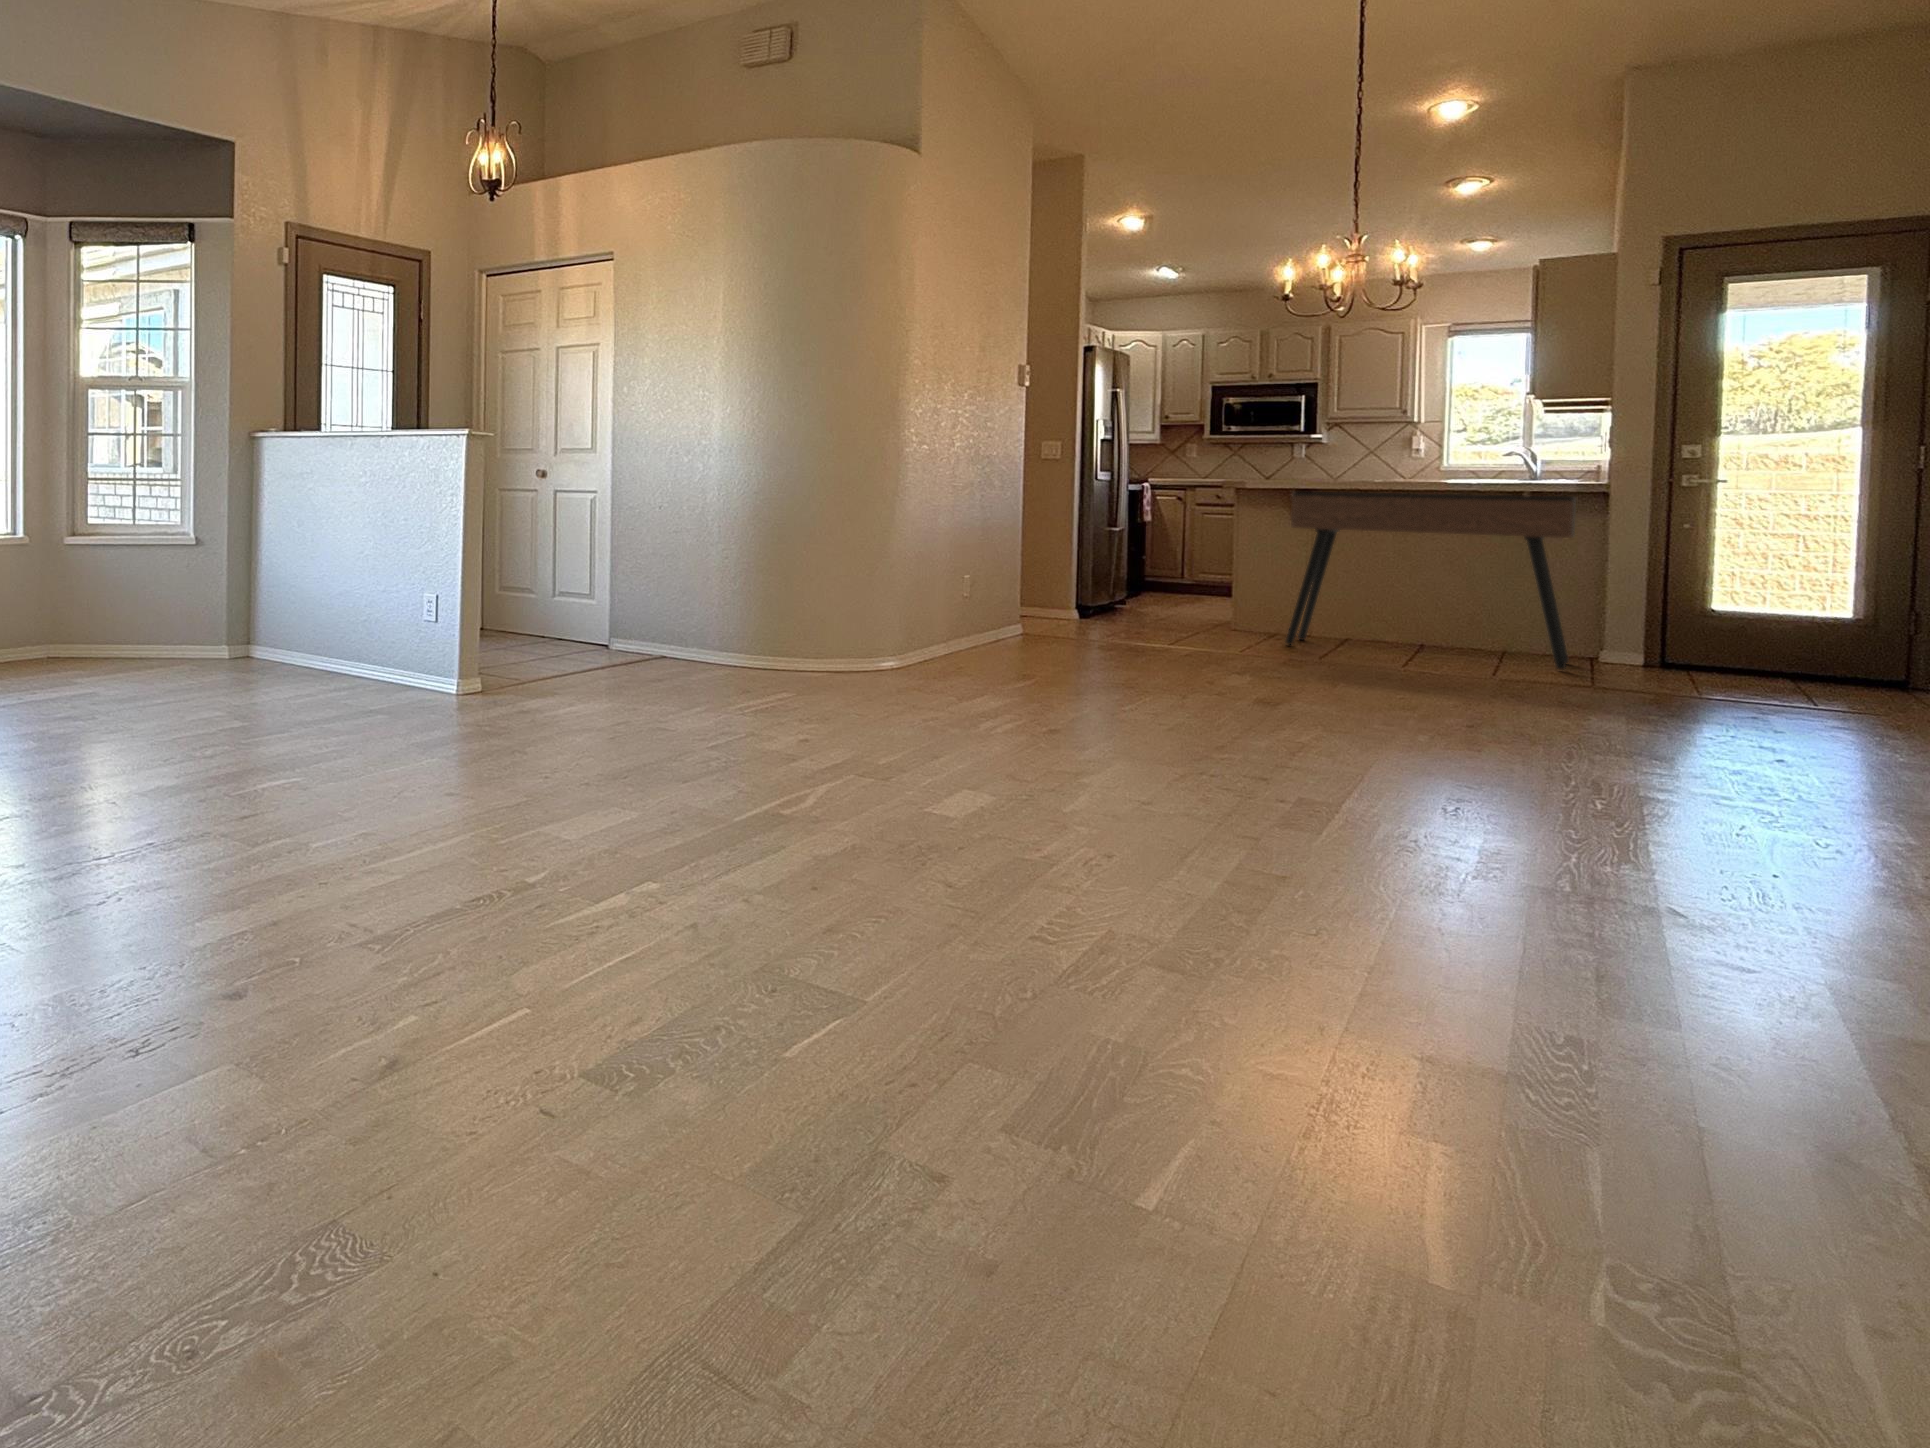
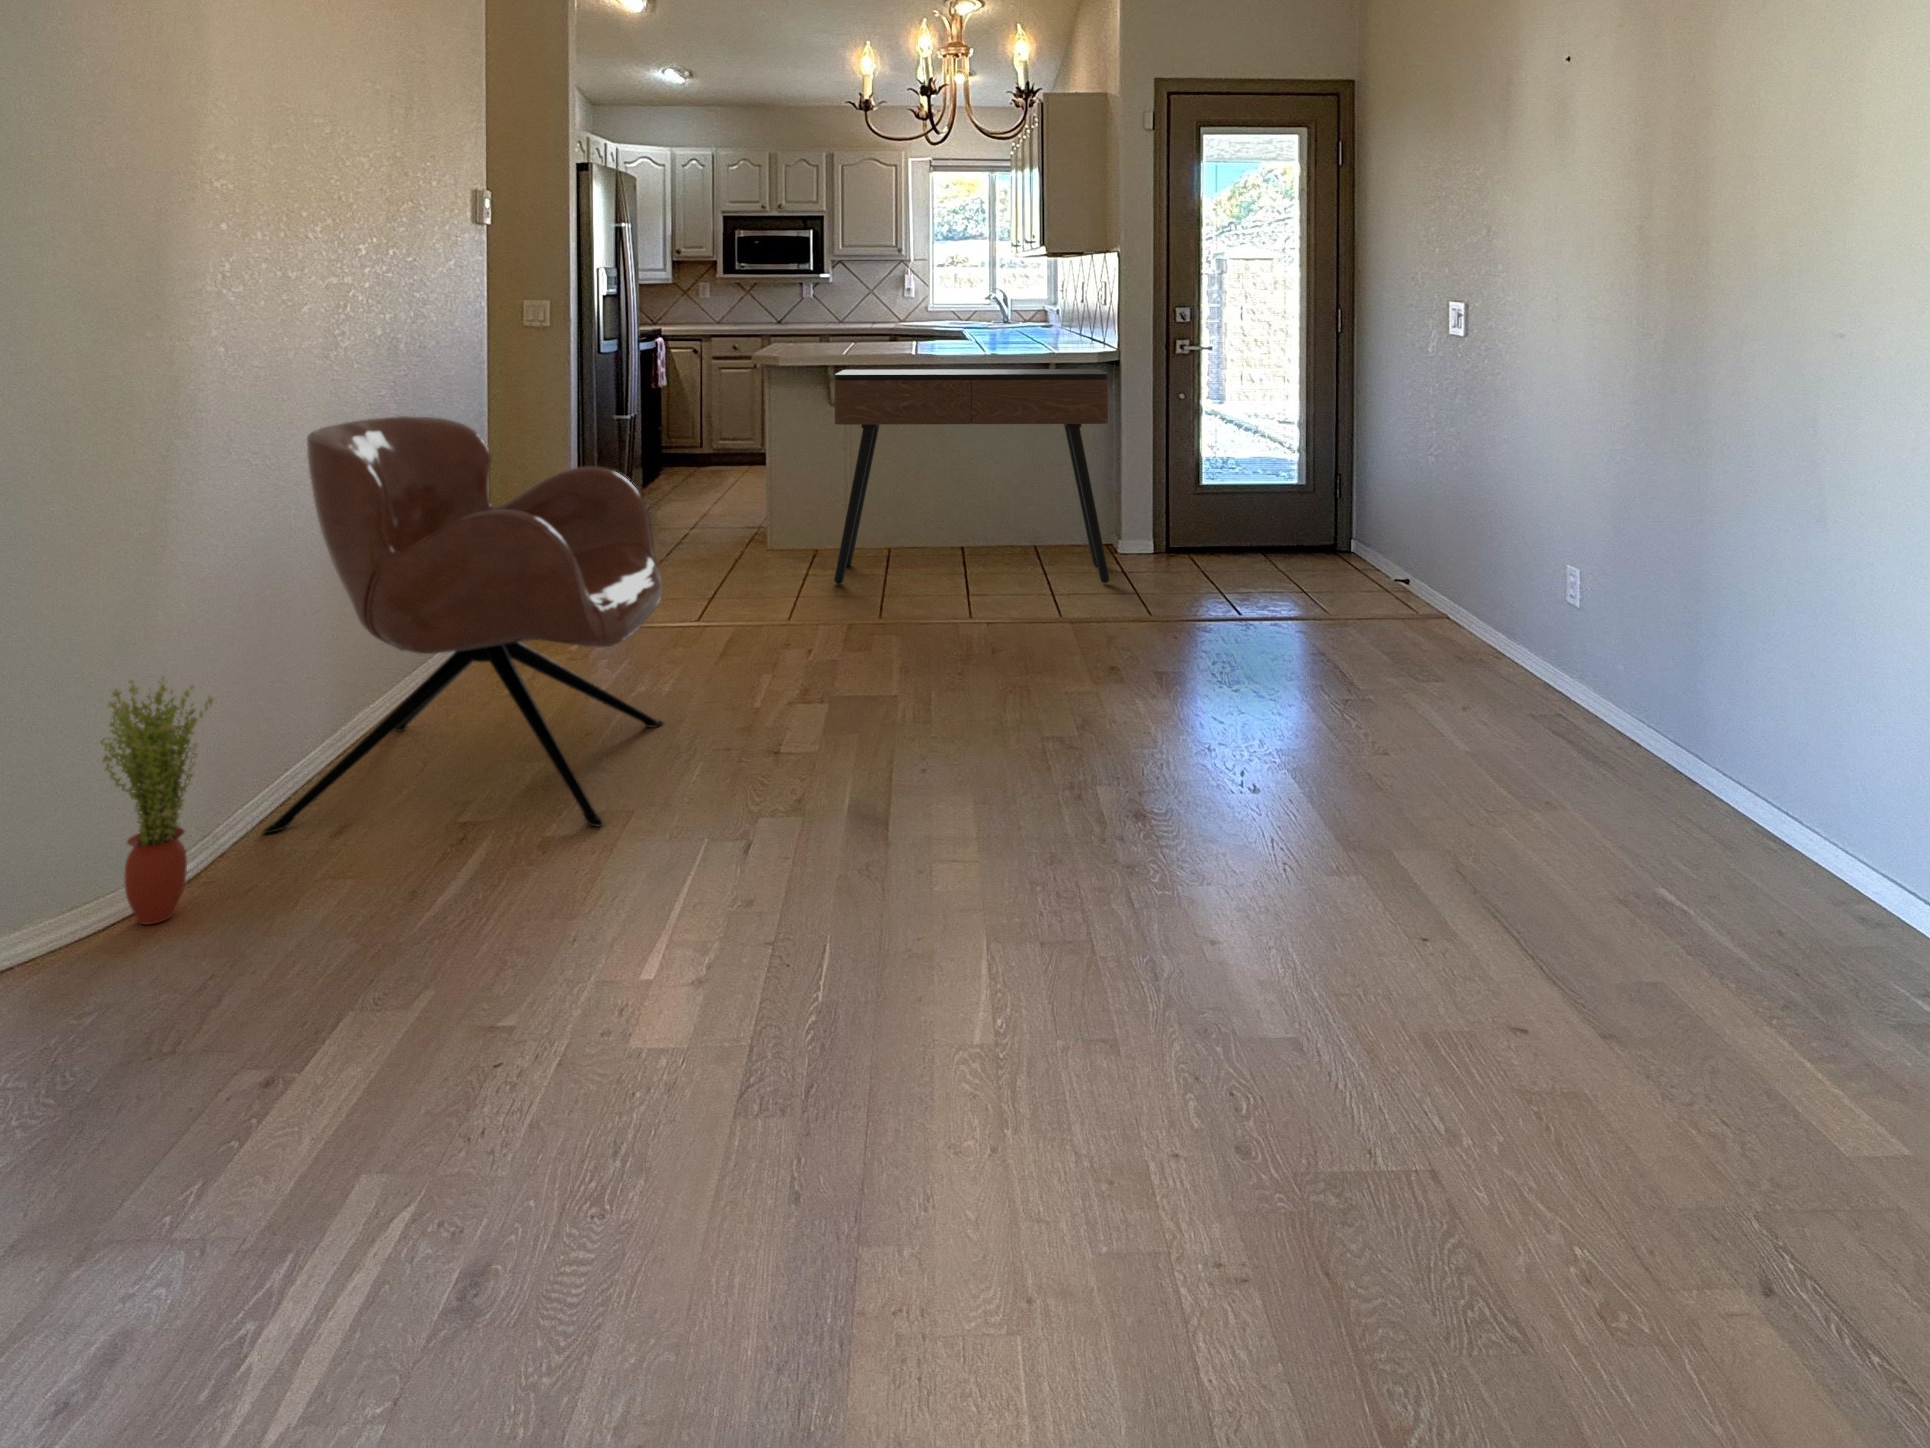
armchair: none [927,484,1142,686] -> present [263,416,664,833]
potted plant: none [880,573,921,675] -> present [101,678,213,924]

